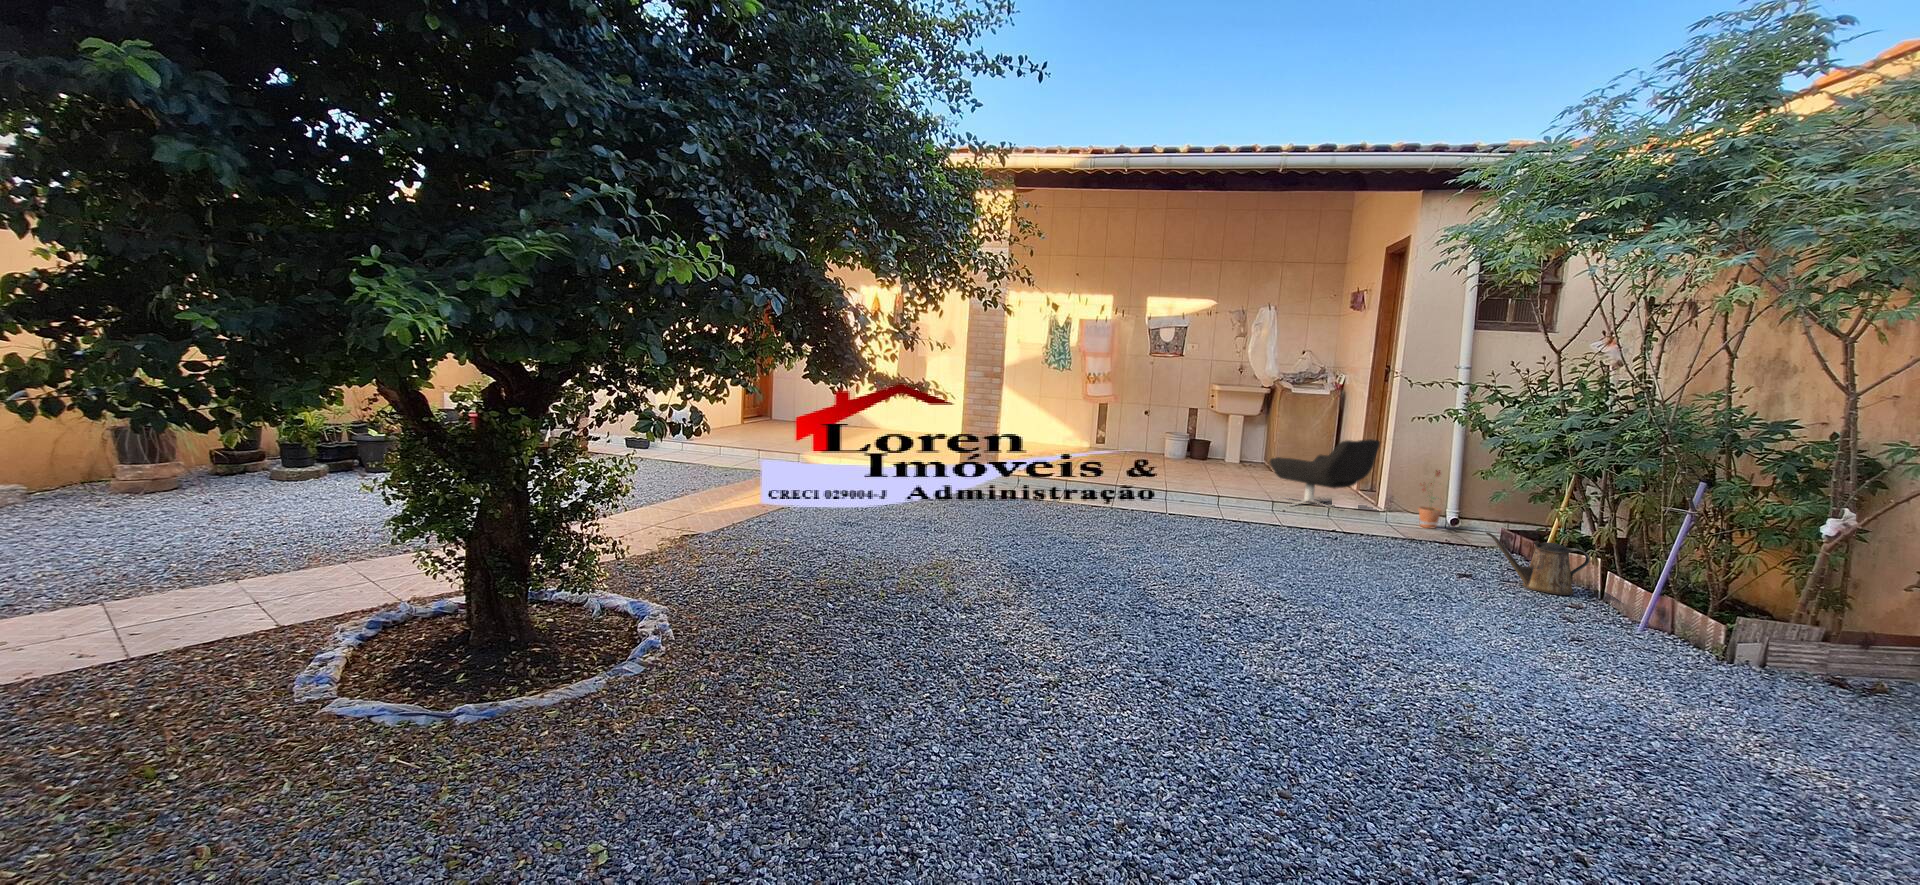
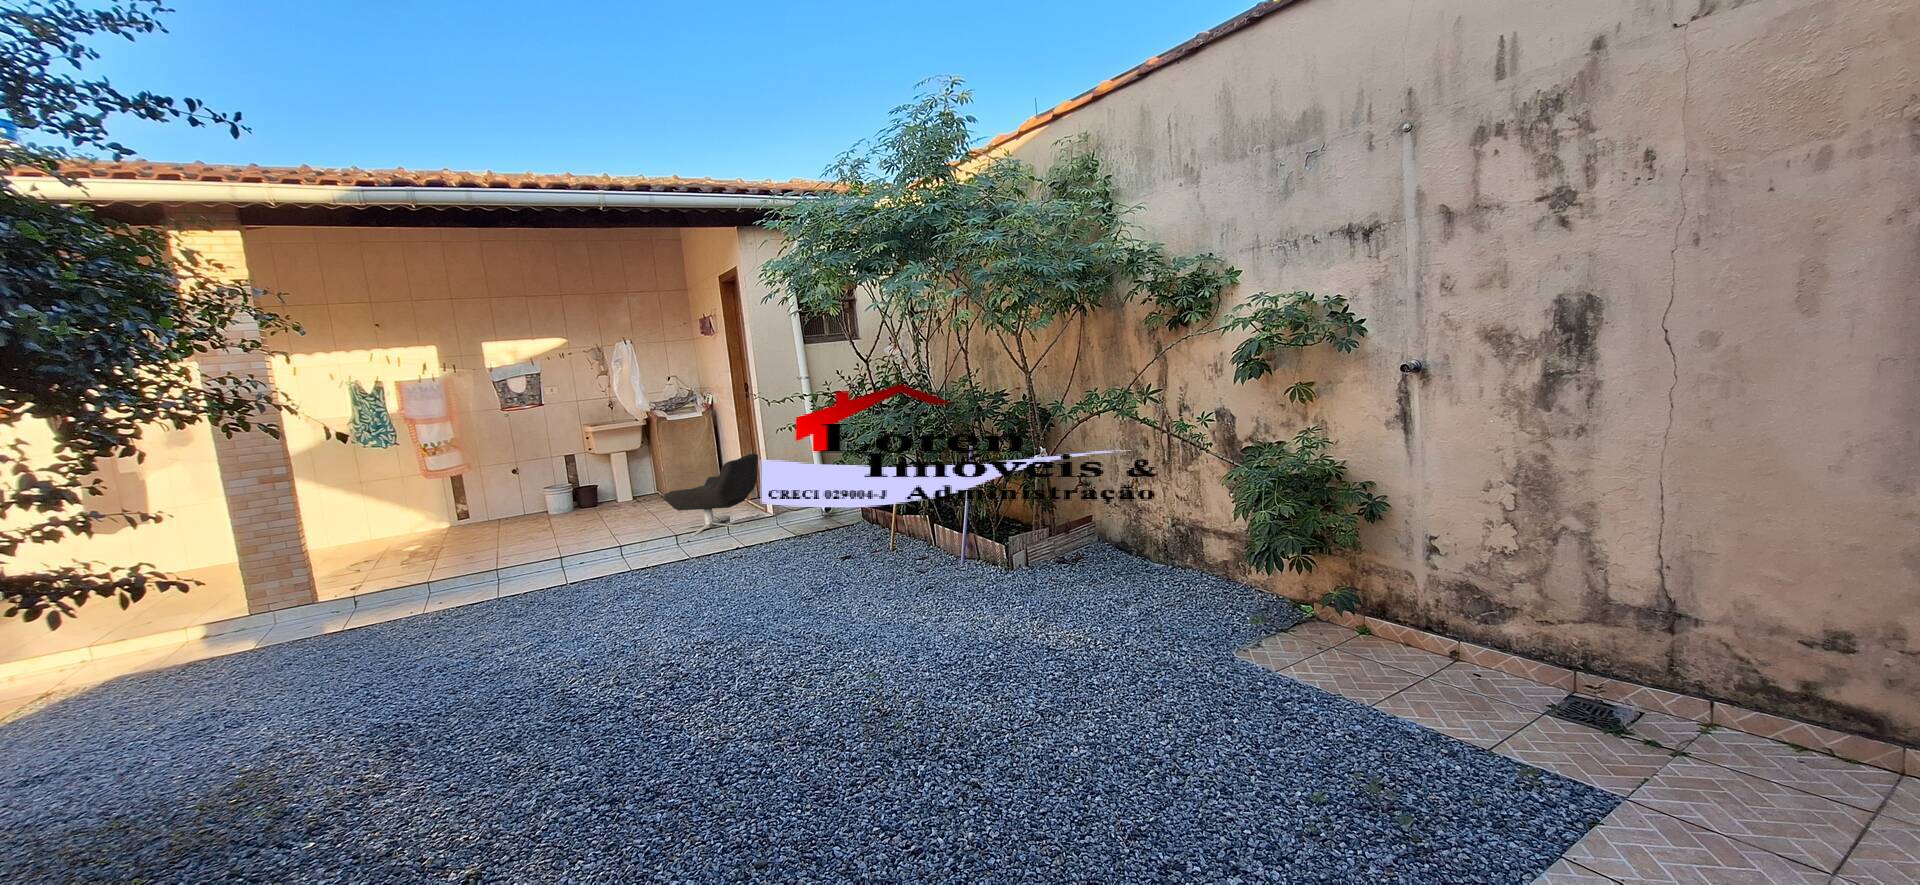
potted plant: present [1418,470,1441,528] -> none [797,469,819,522]
watering can: present [1486,532,1590,595] -> none [854,513,923,555]

